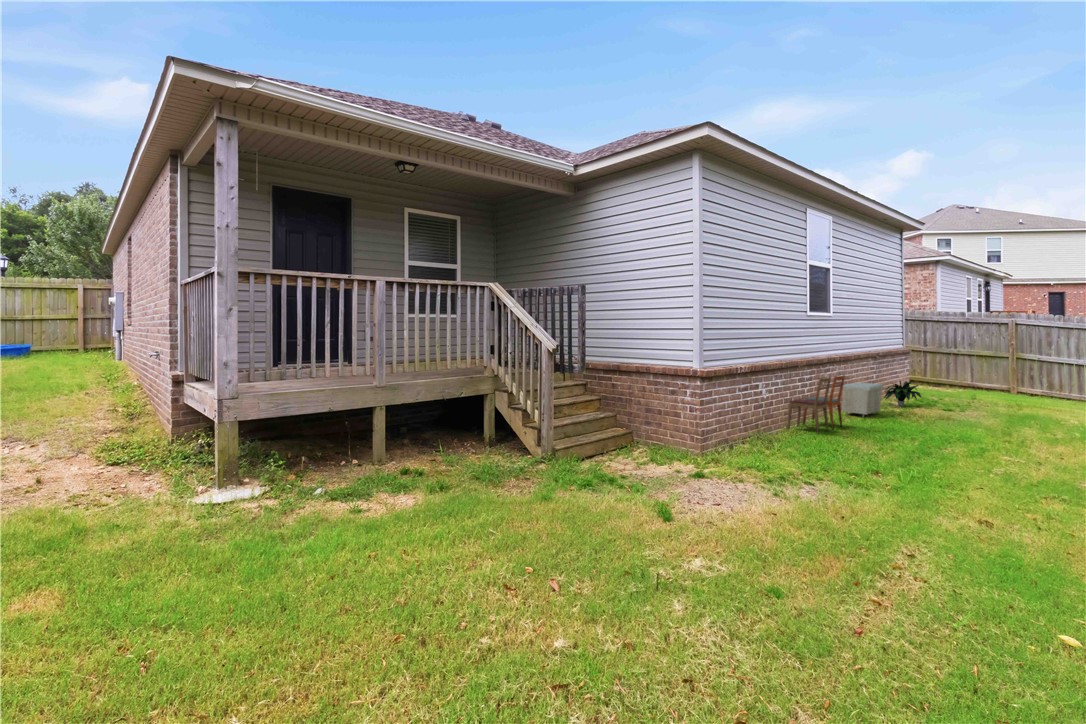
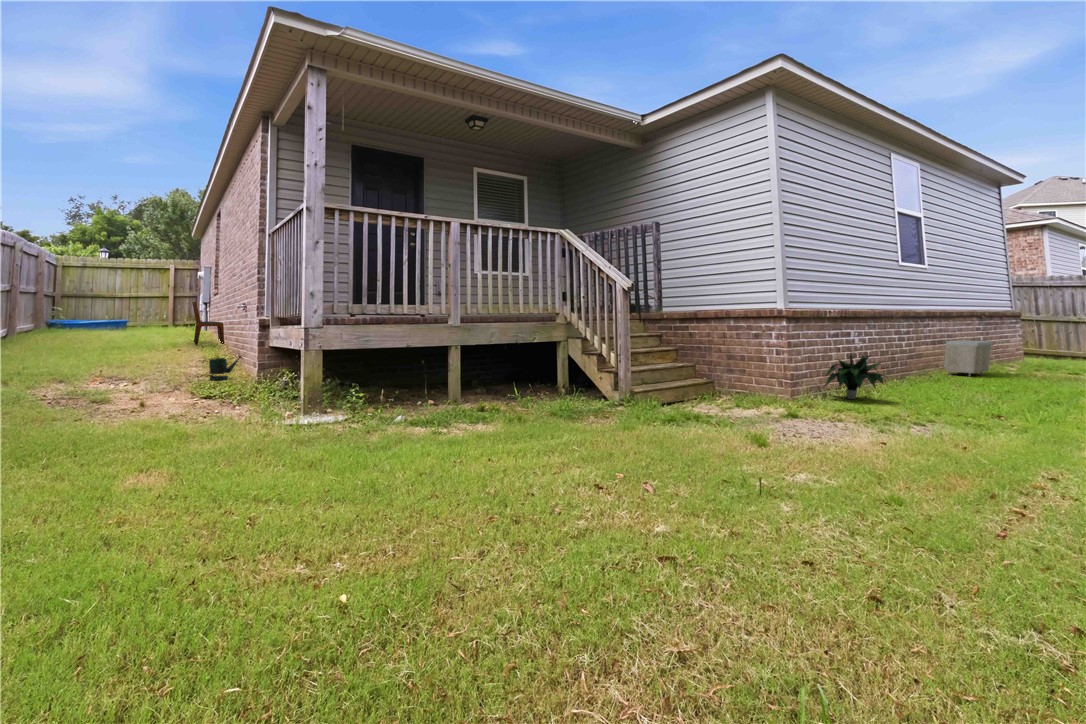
chair: present [787,375,845,434] -> present [193,302,224,346]
potted plant: present [885,381,921,406] -> present [824,354,885,399]
watering can: none [108,405,154,433] -> present [209,355,242,380]

